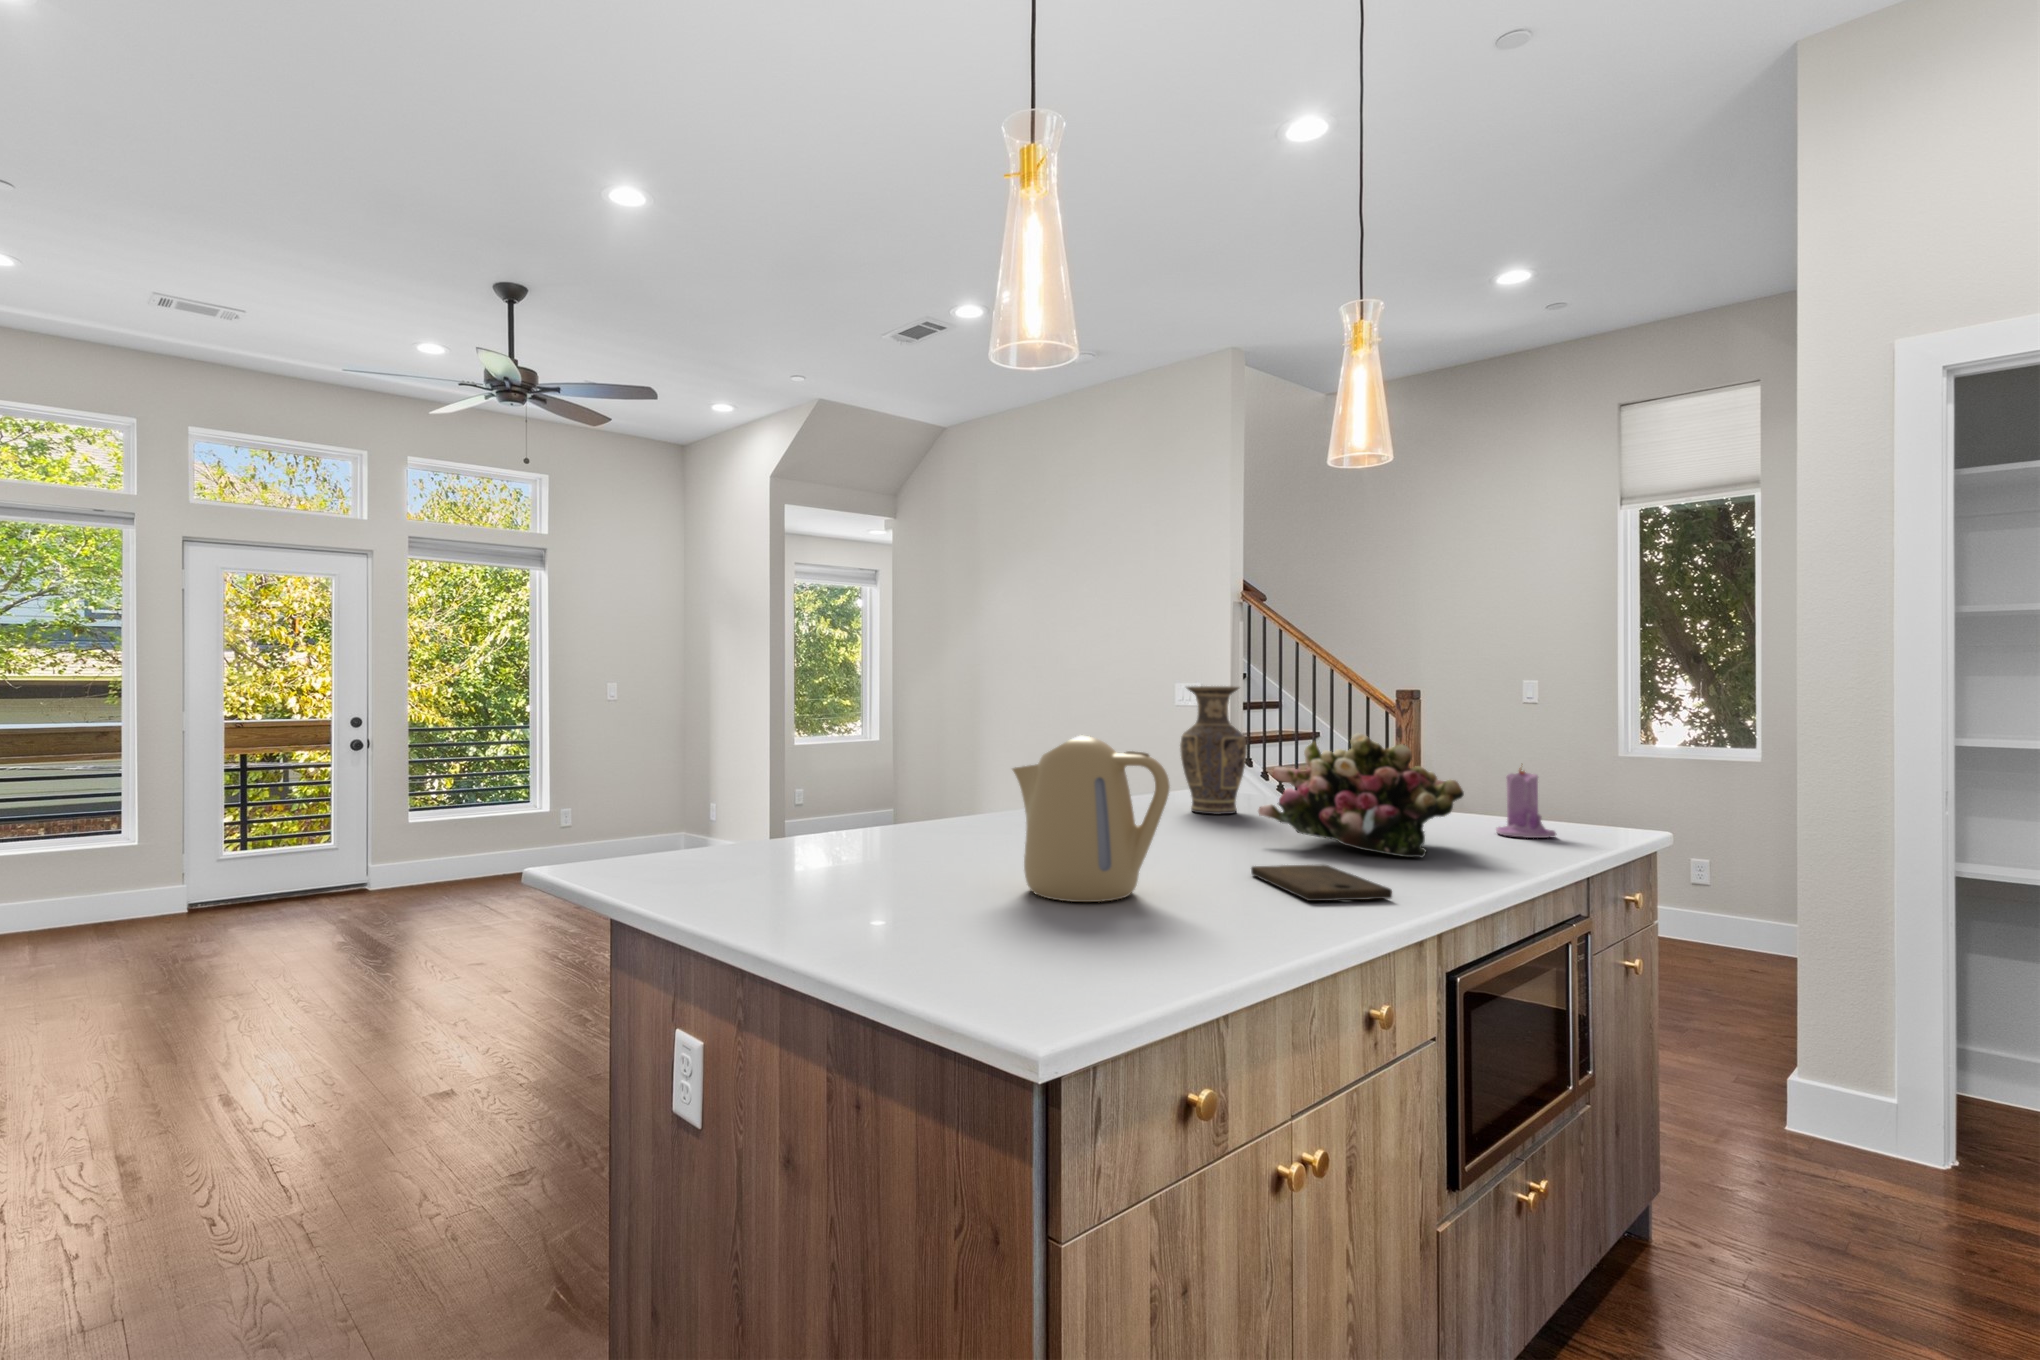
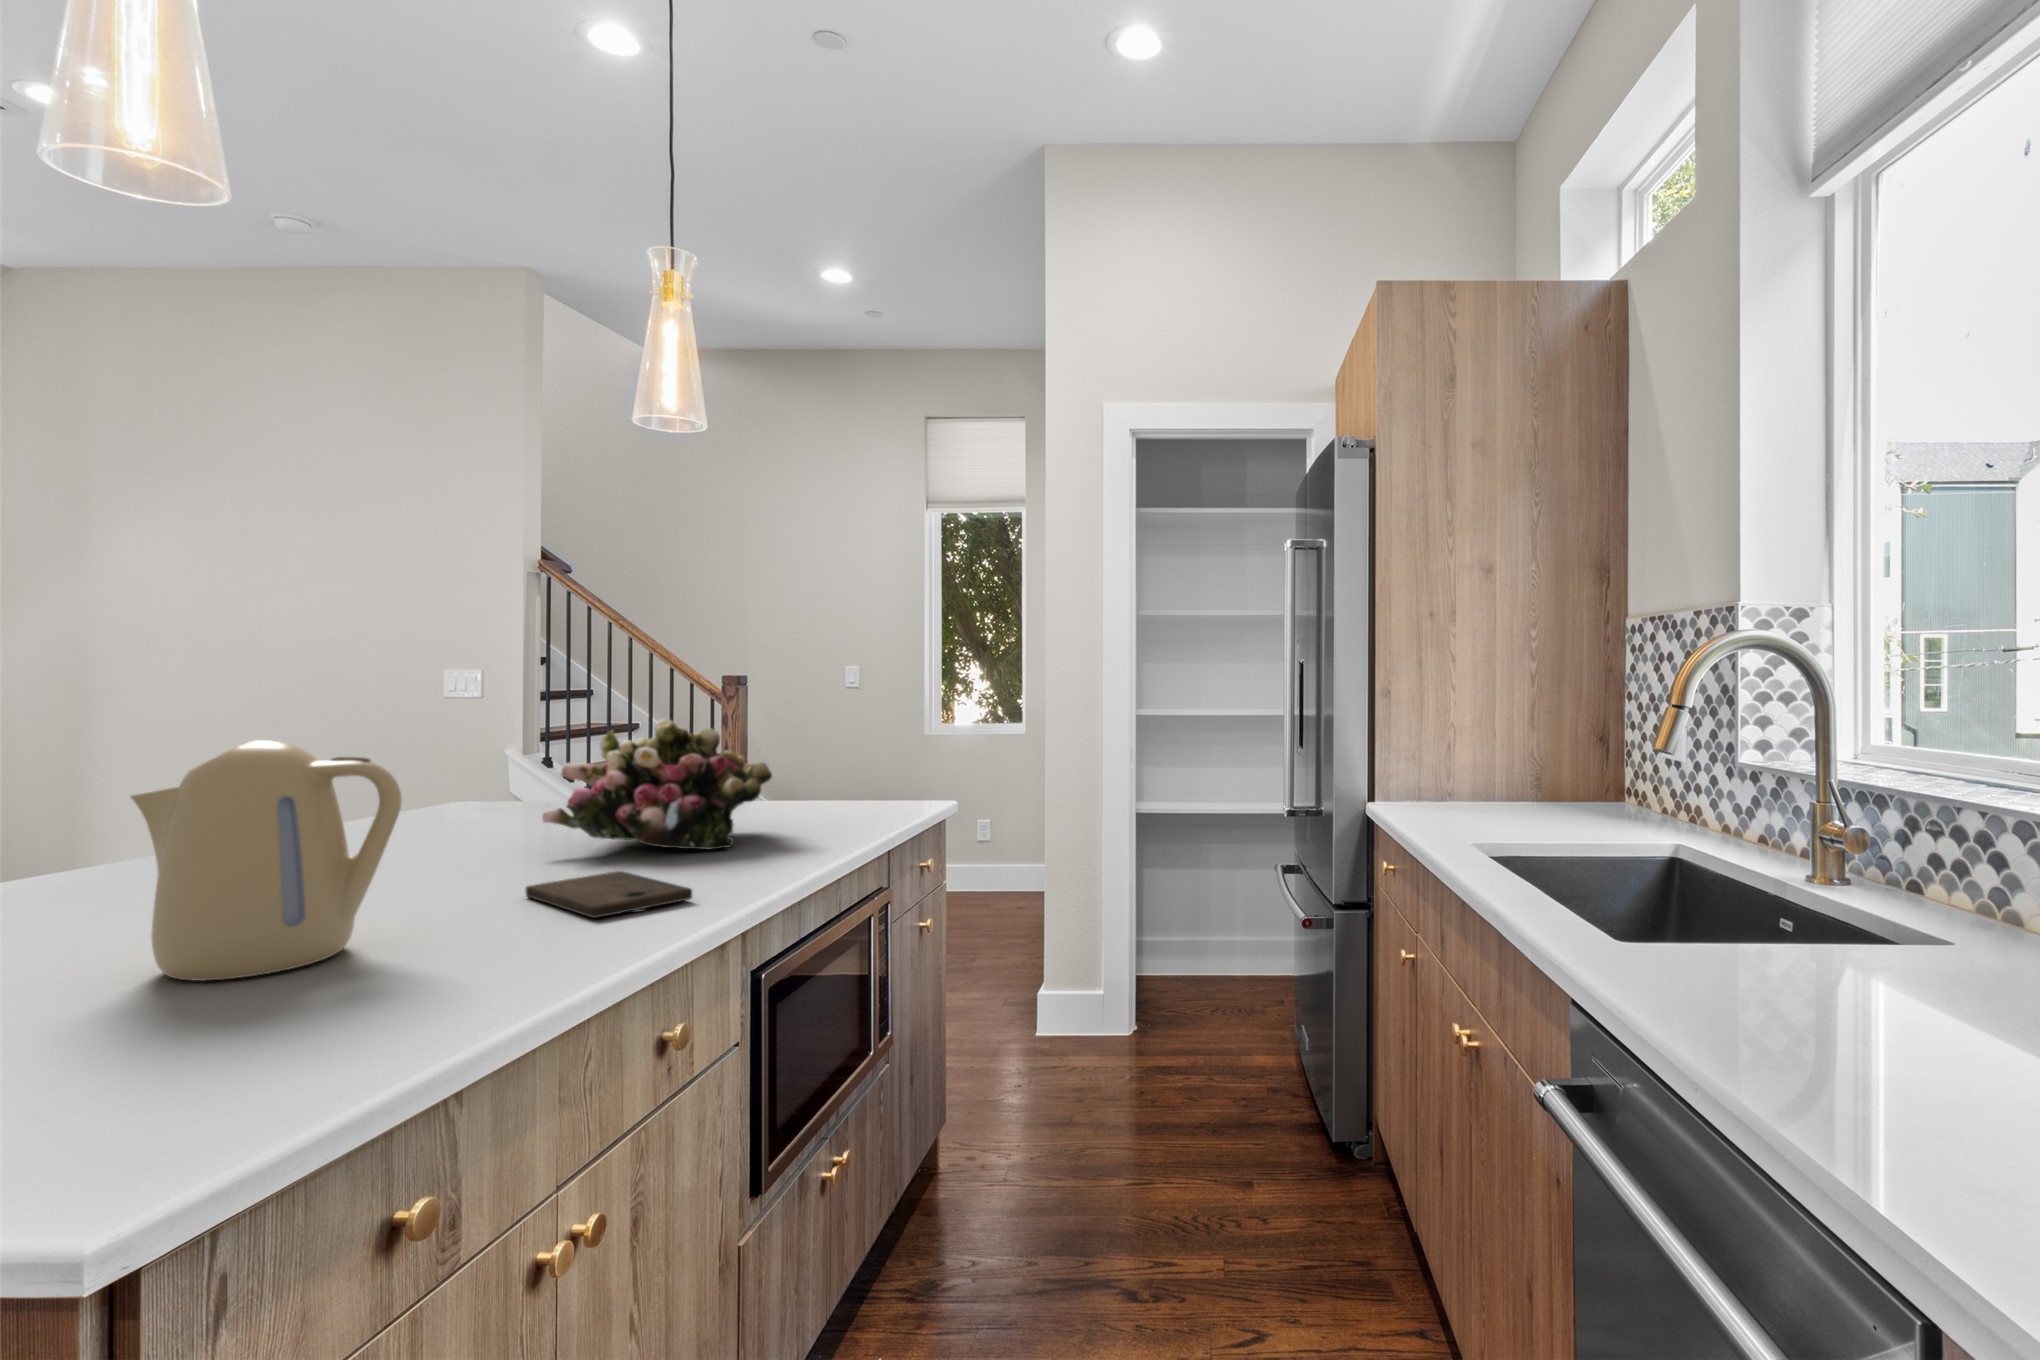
vase: present [1180,686,1247,814] -> none [445,672,534,828]
candle: present [1496,768,1556,838] -> none [804,740,858,814]

